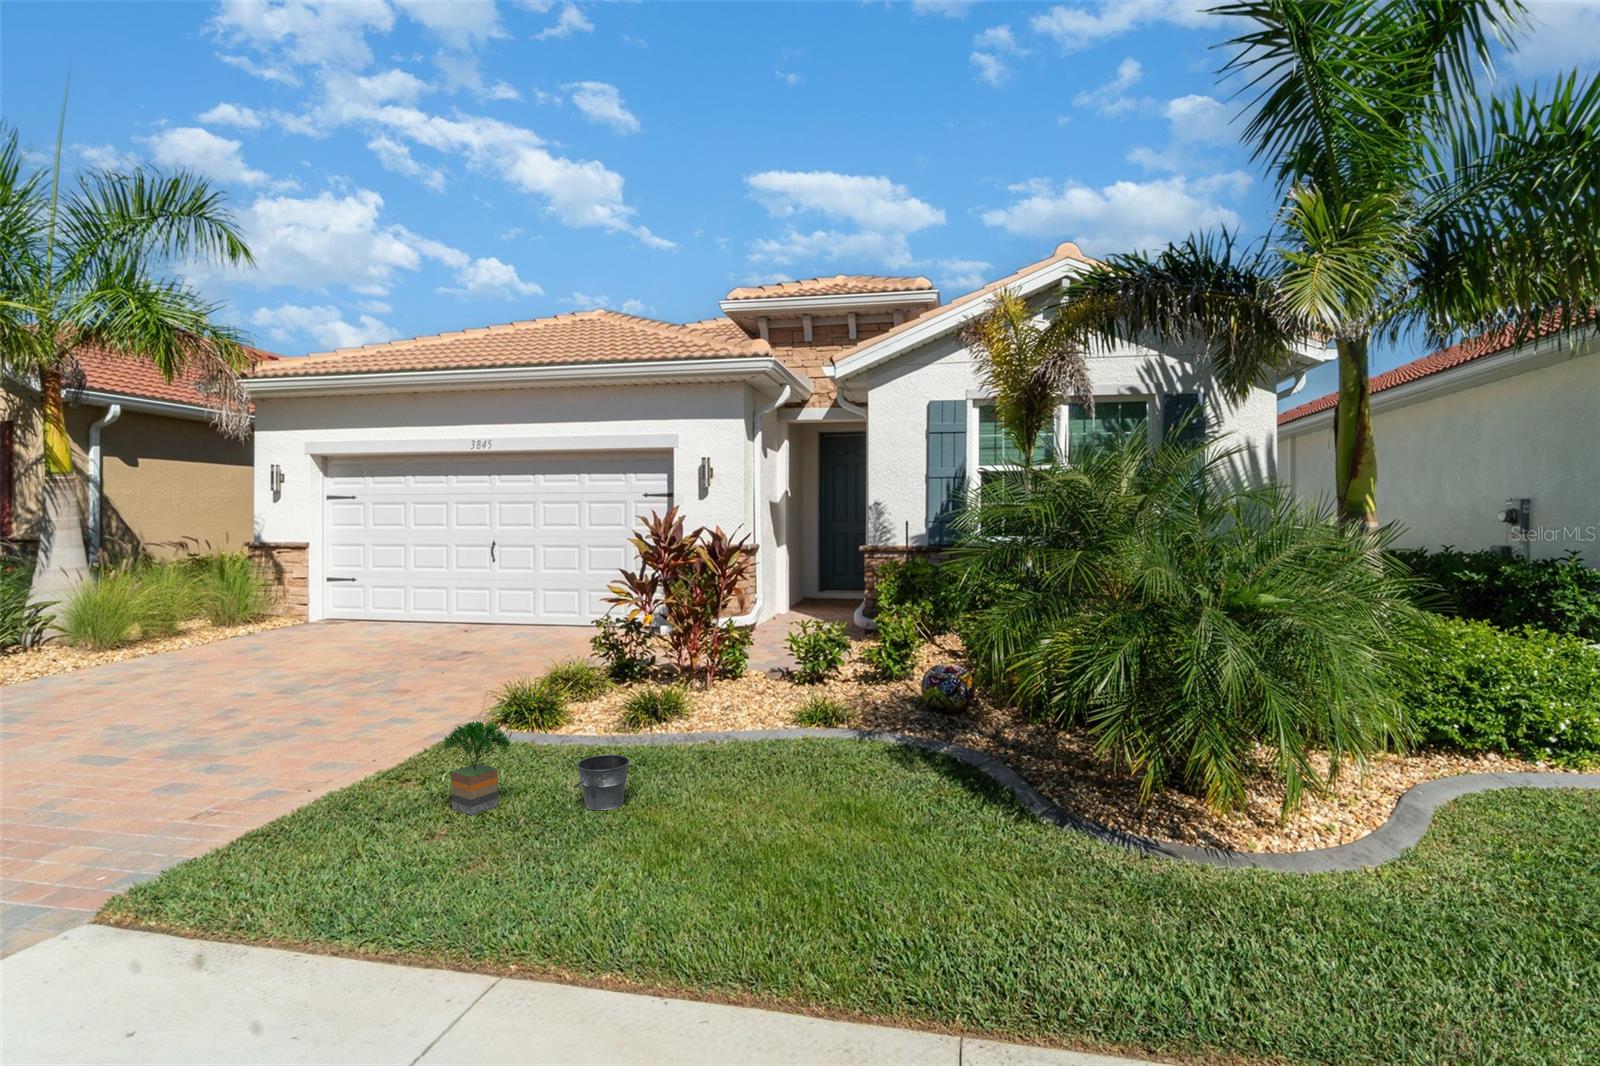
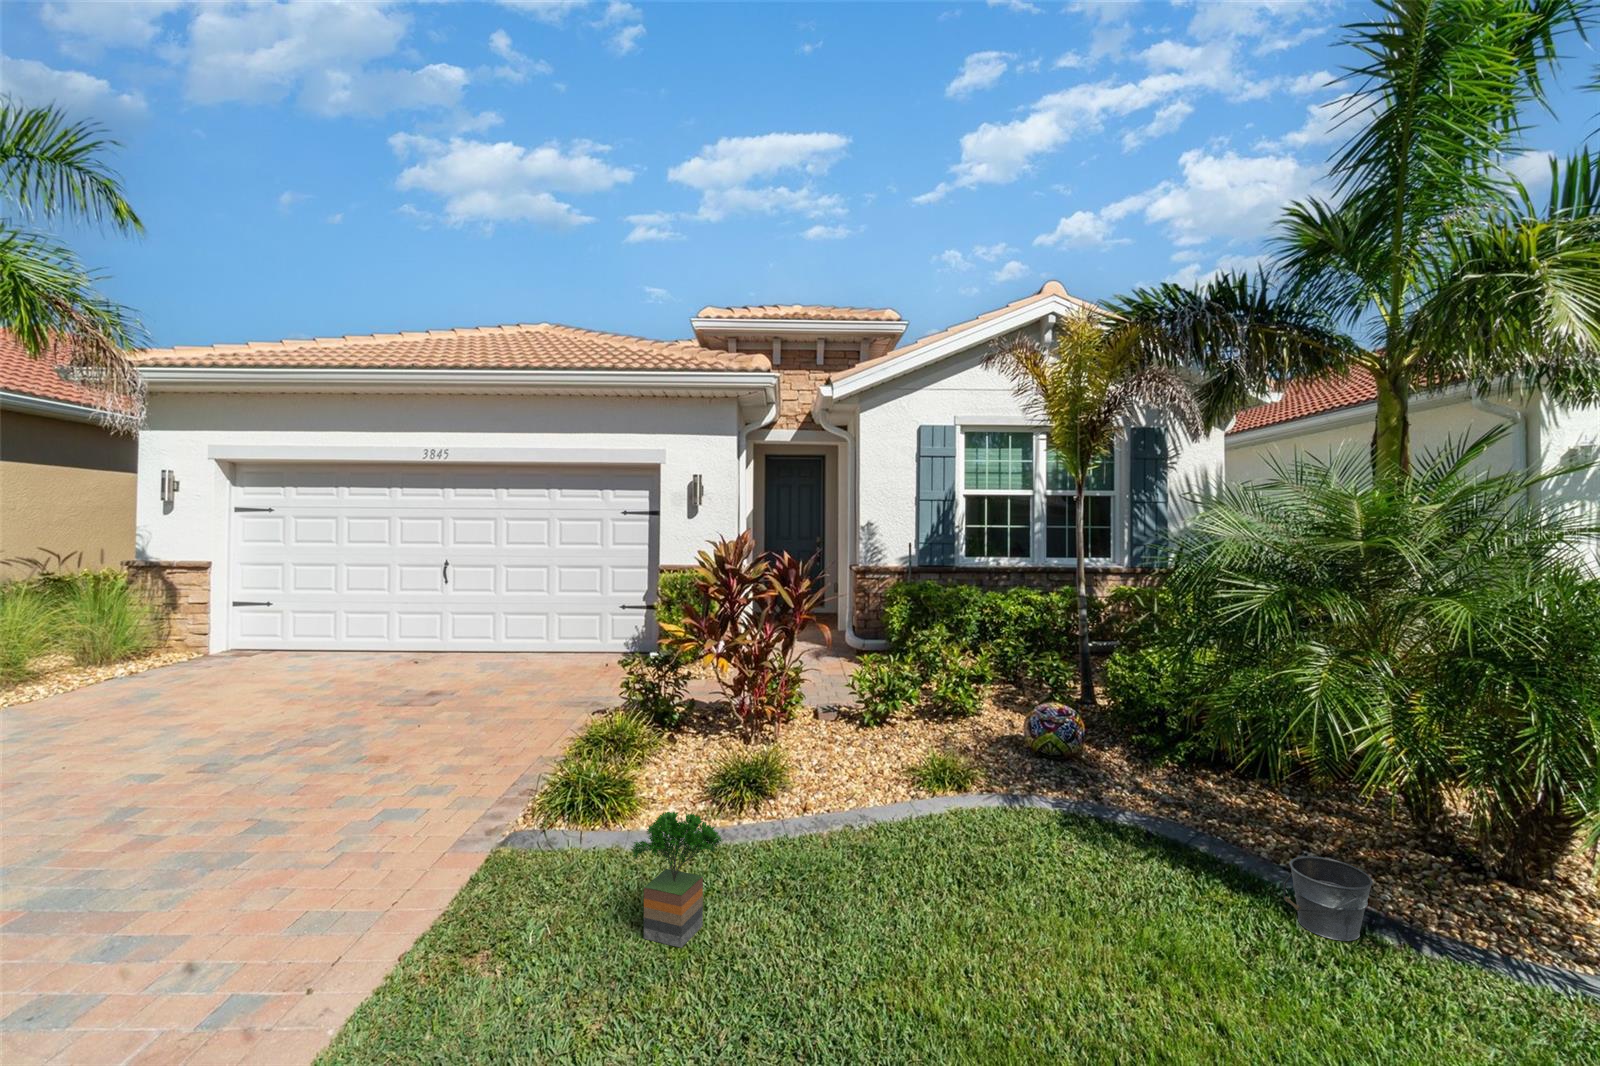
bucket: present [573,754,629,810] -> present [1283,856,1373,941]

